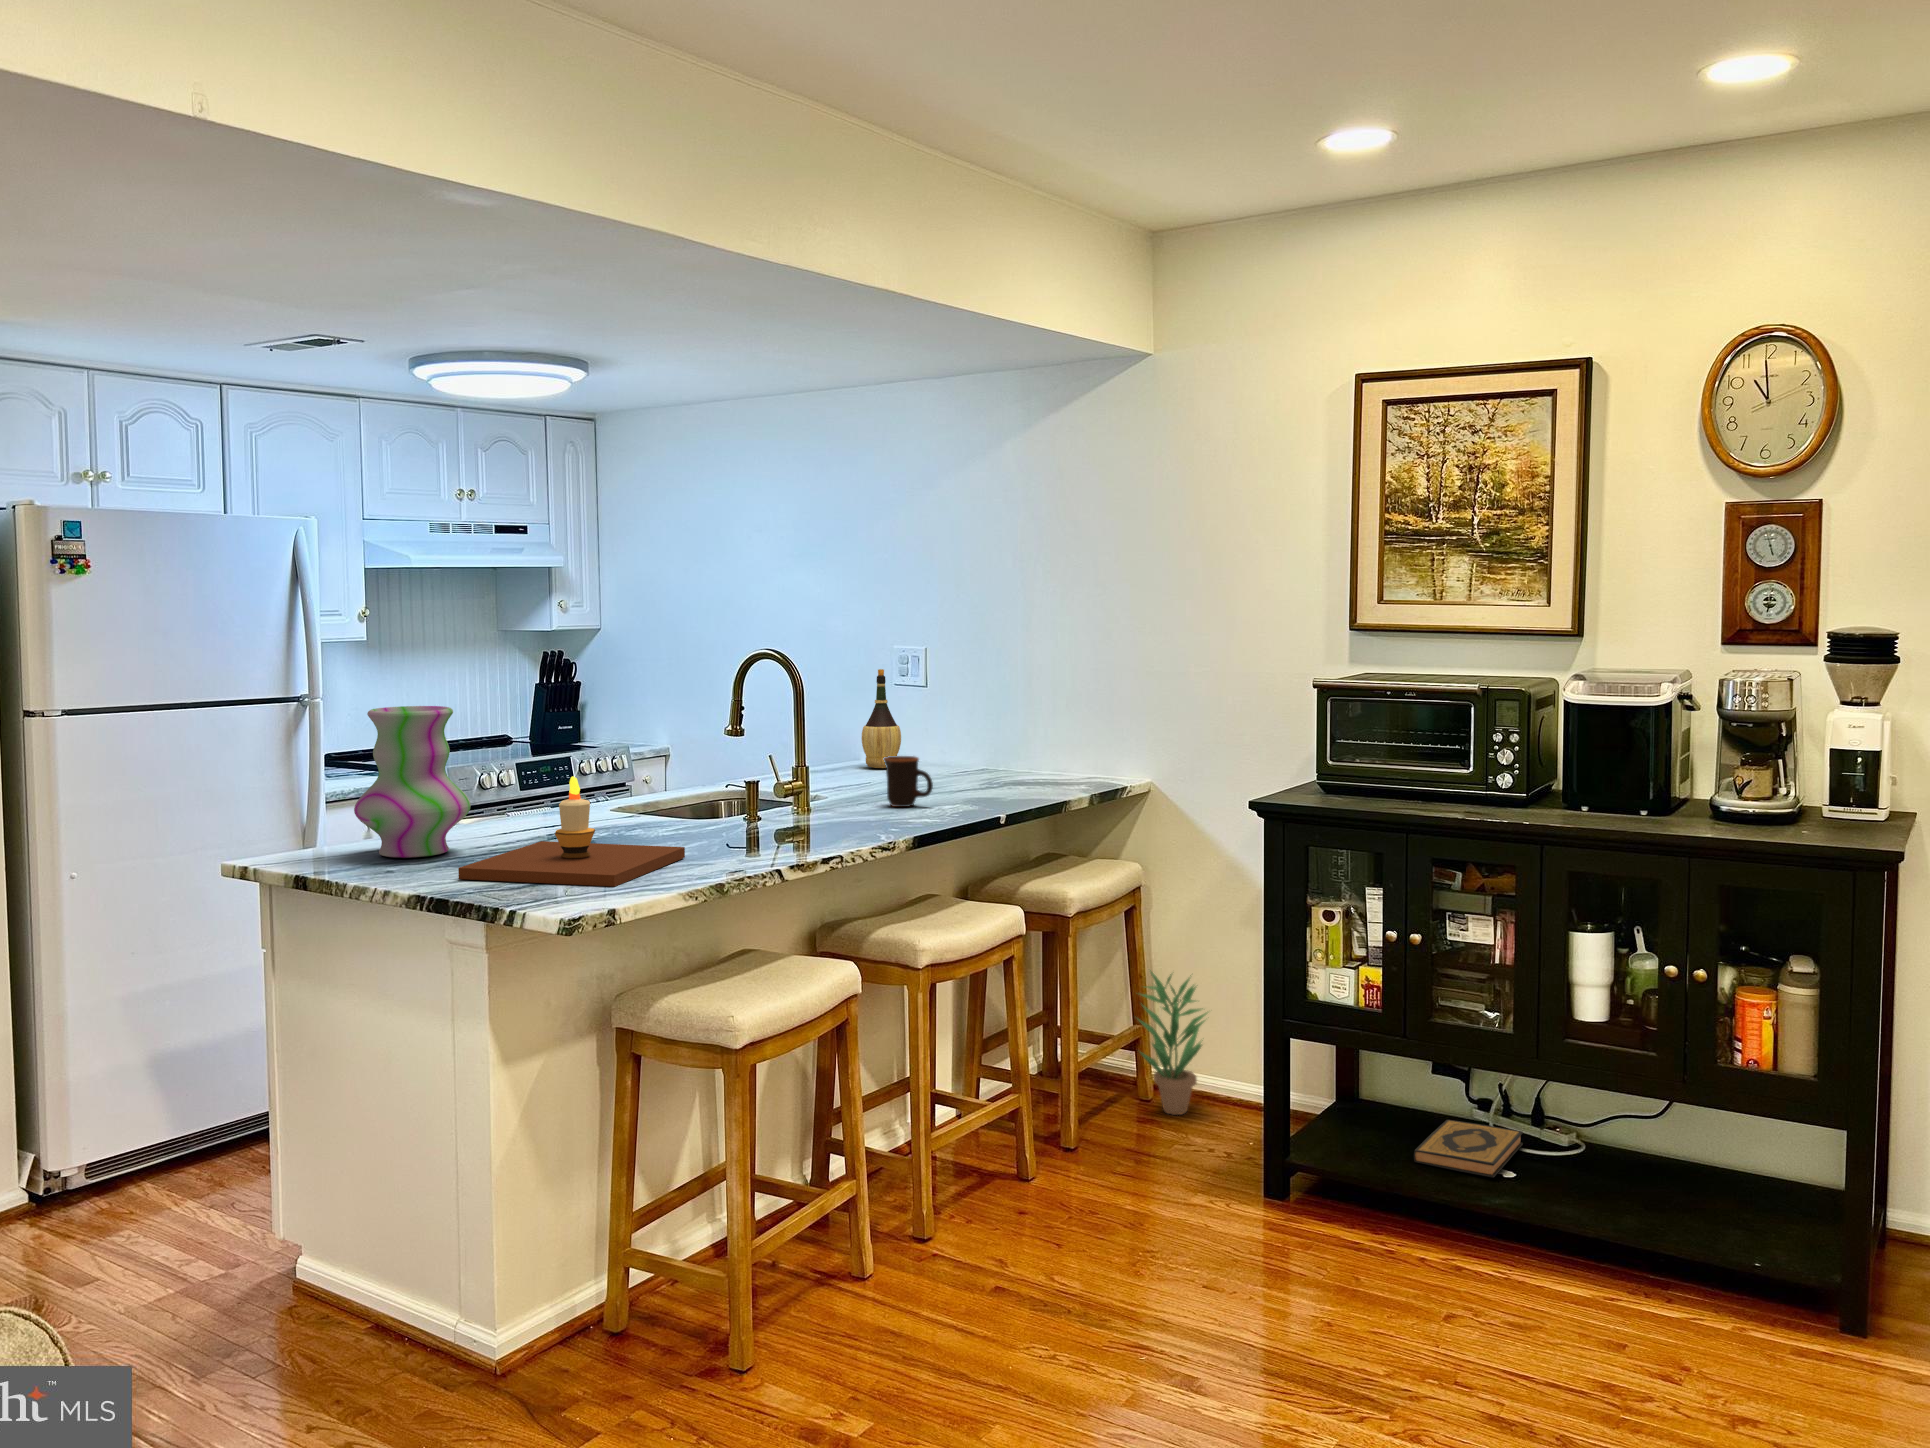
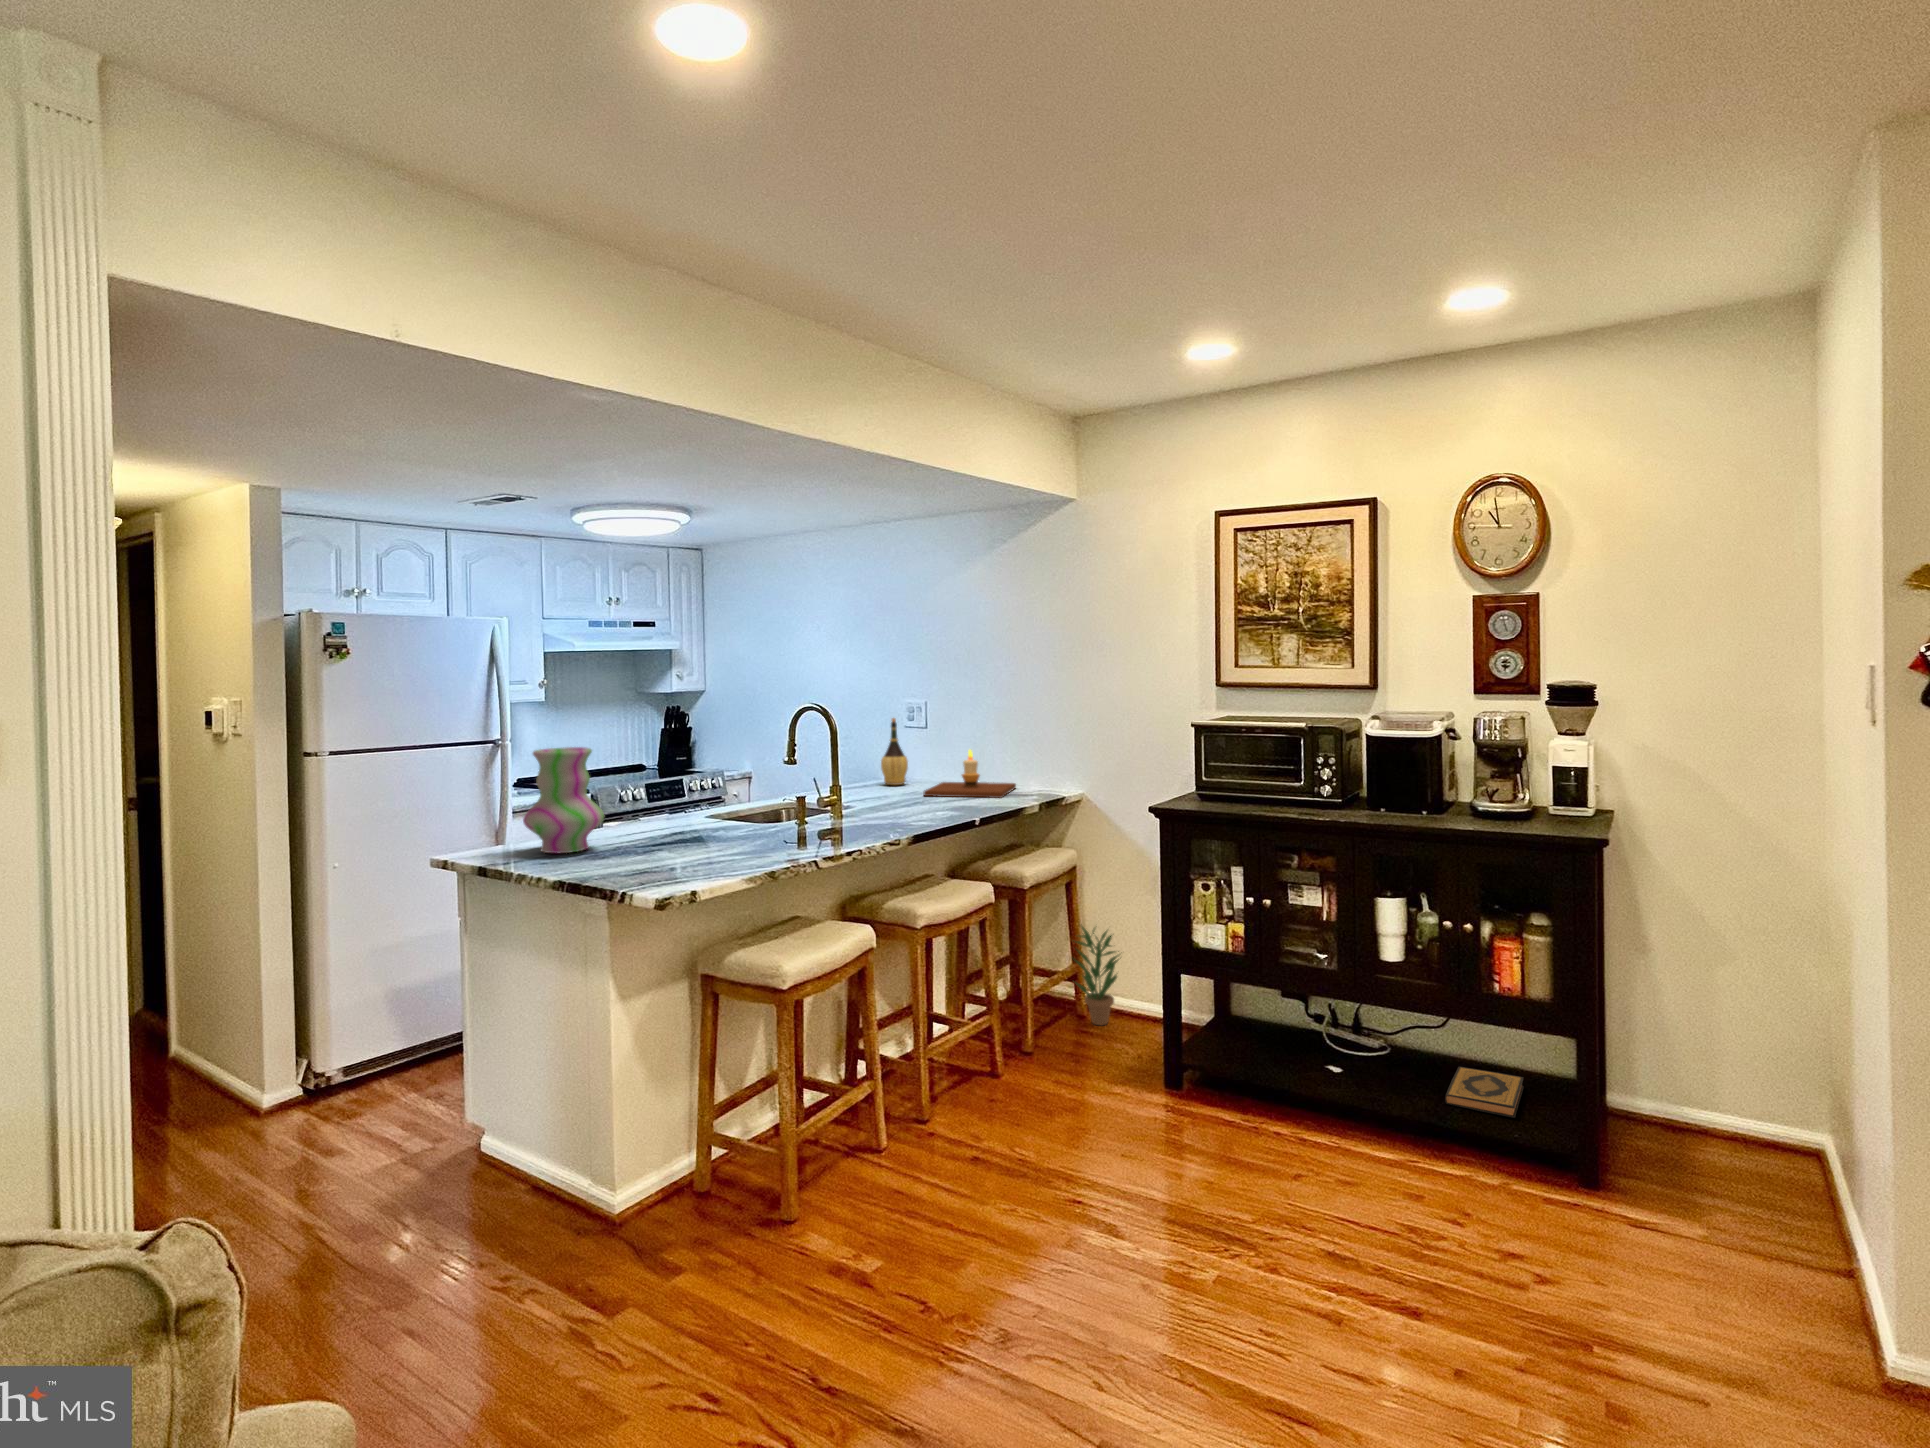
mug: present [884,756,933,807] -> none [893,778,928,813]
candle: present [458,776,685,887] -> present [924,750,1016,798]
hardback book: present [1414,1120,1523,1178] -> present [1445,1067,1524,1118]

